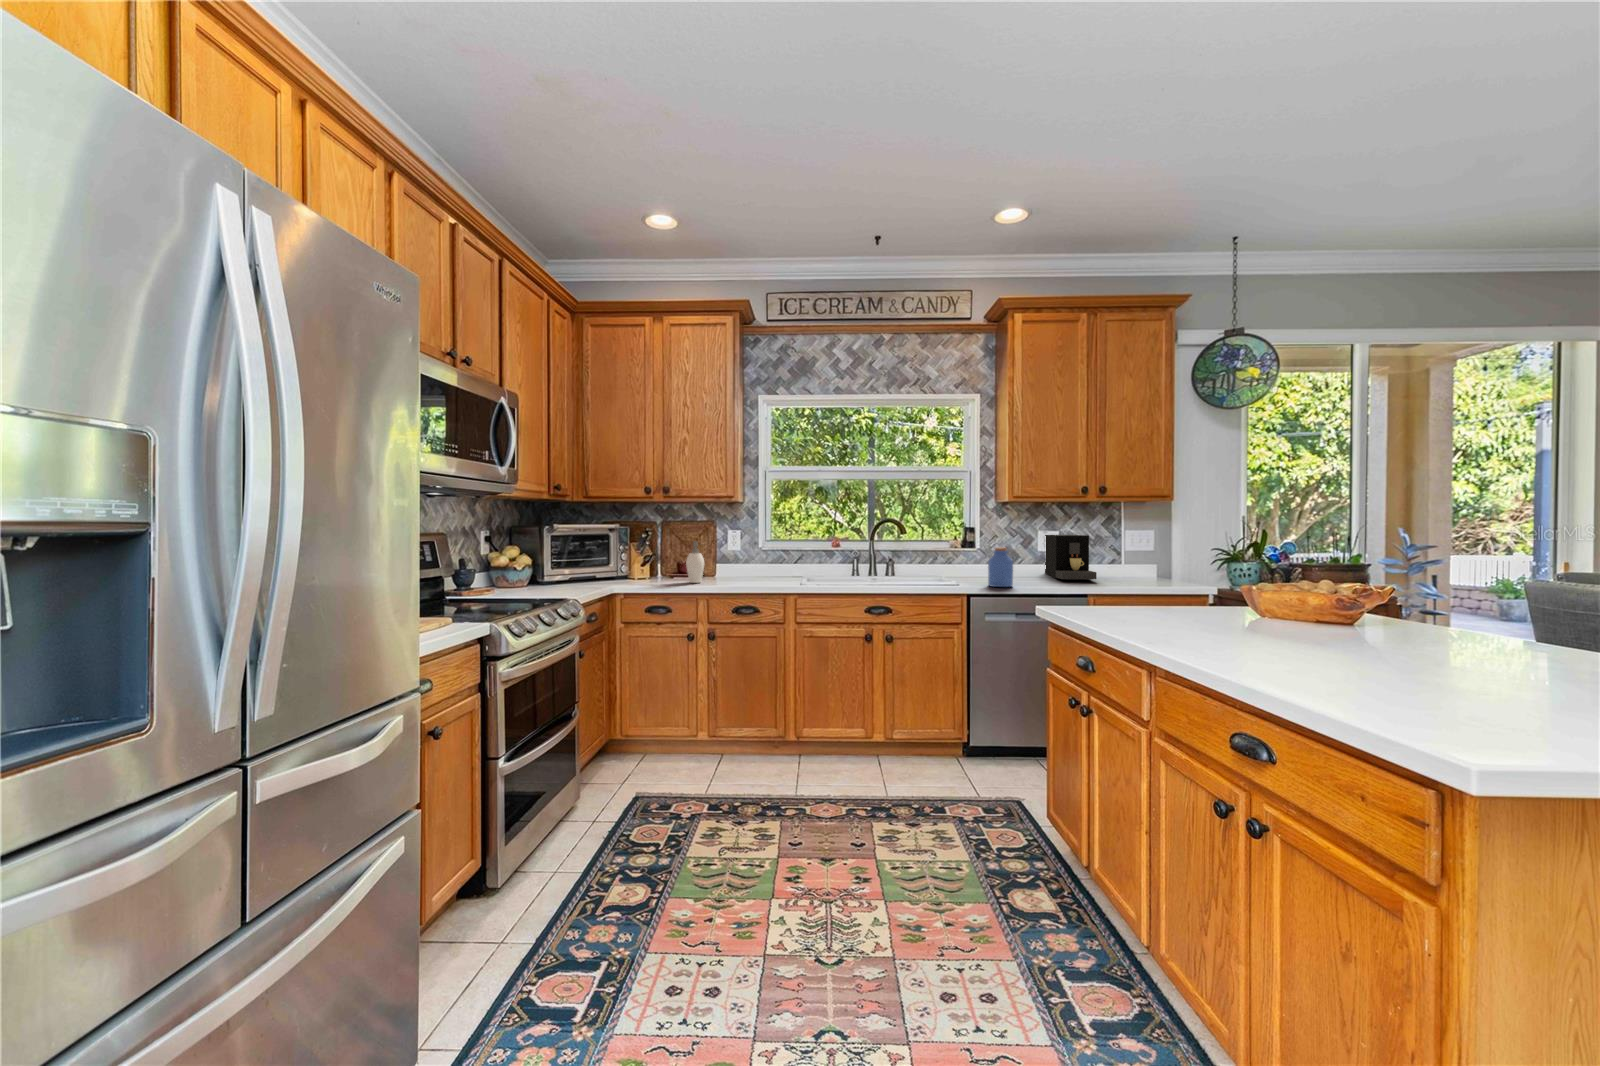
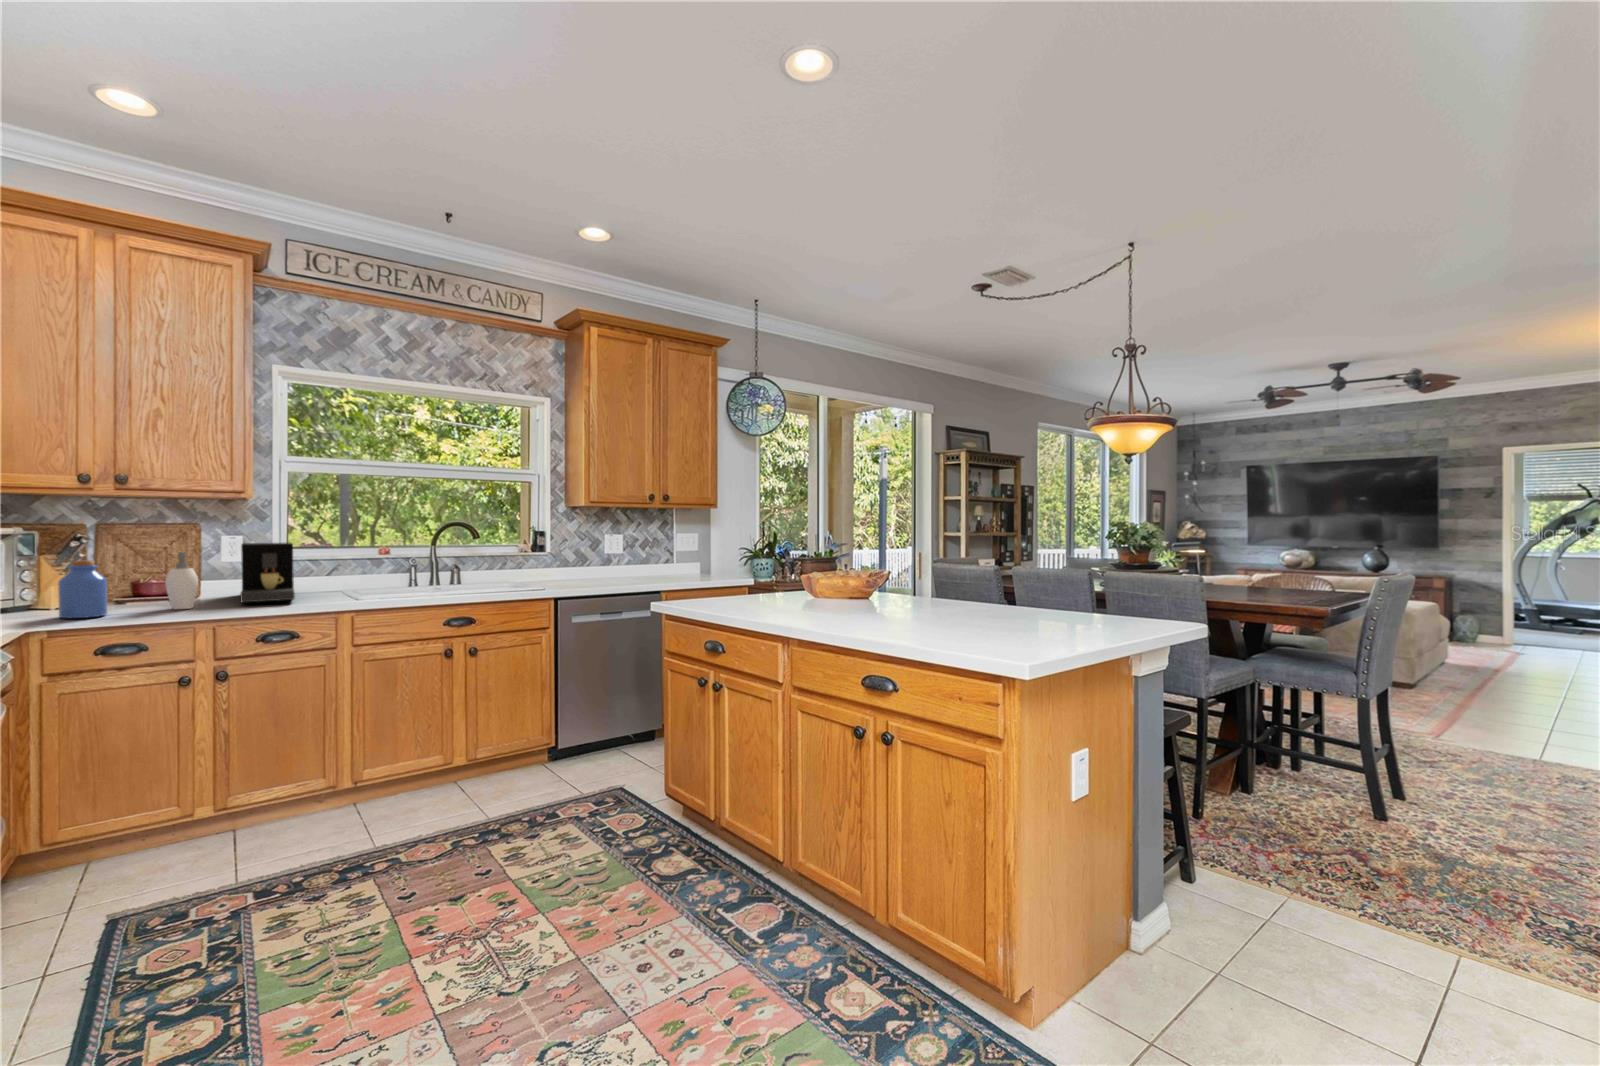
coffee maker: present [1045,535,1097,579] -> present [240,543,295,602]
jar: present [988,547,1013,587] -> present [58,561,107,618]

